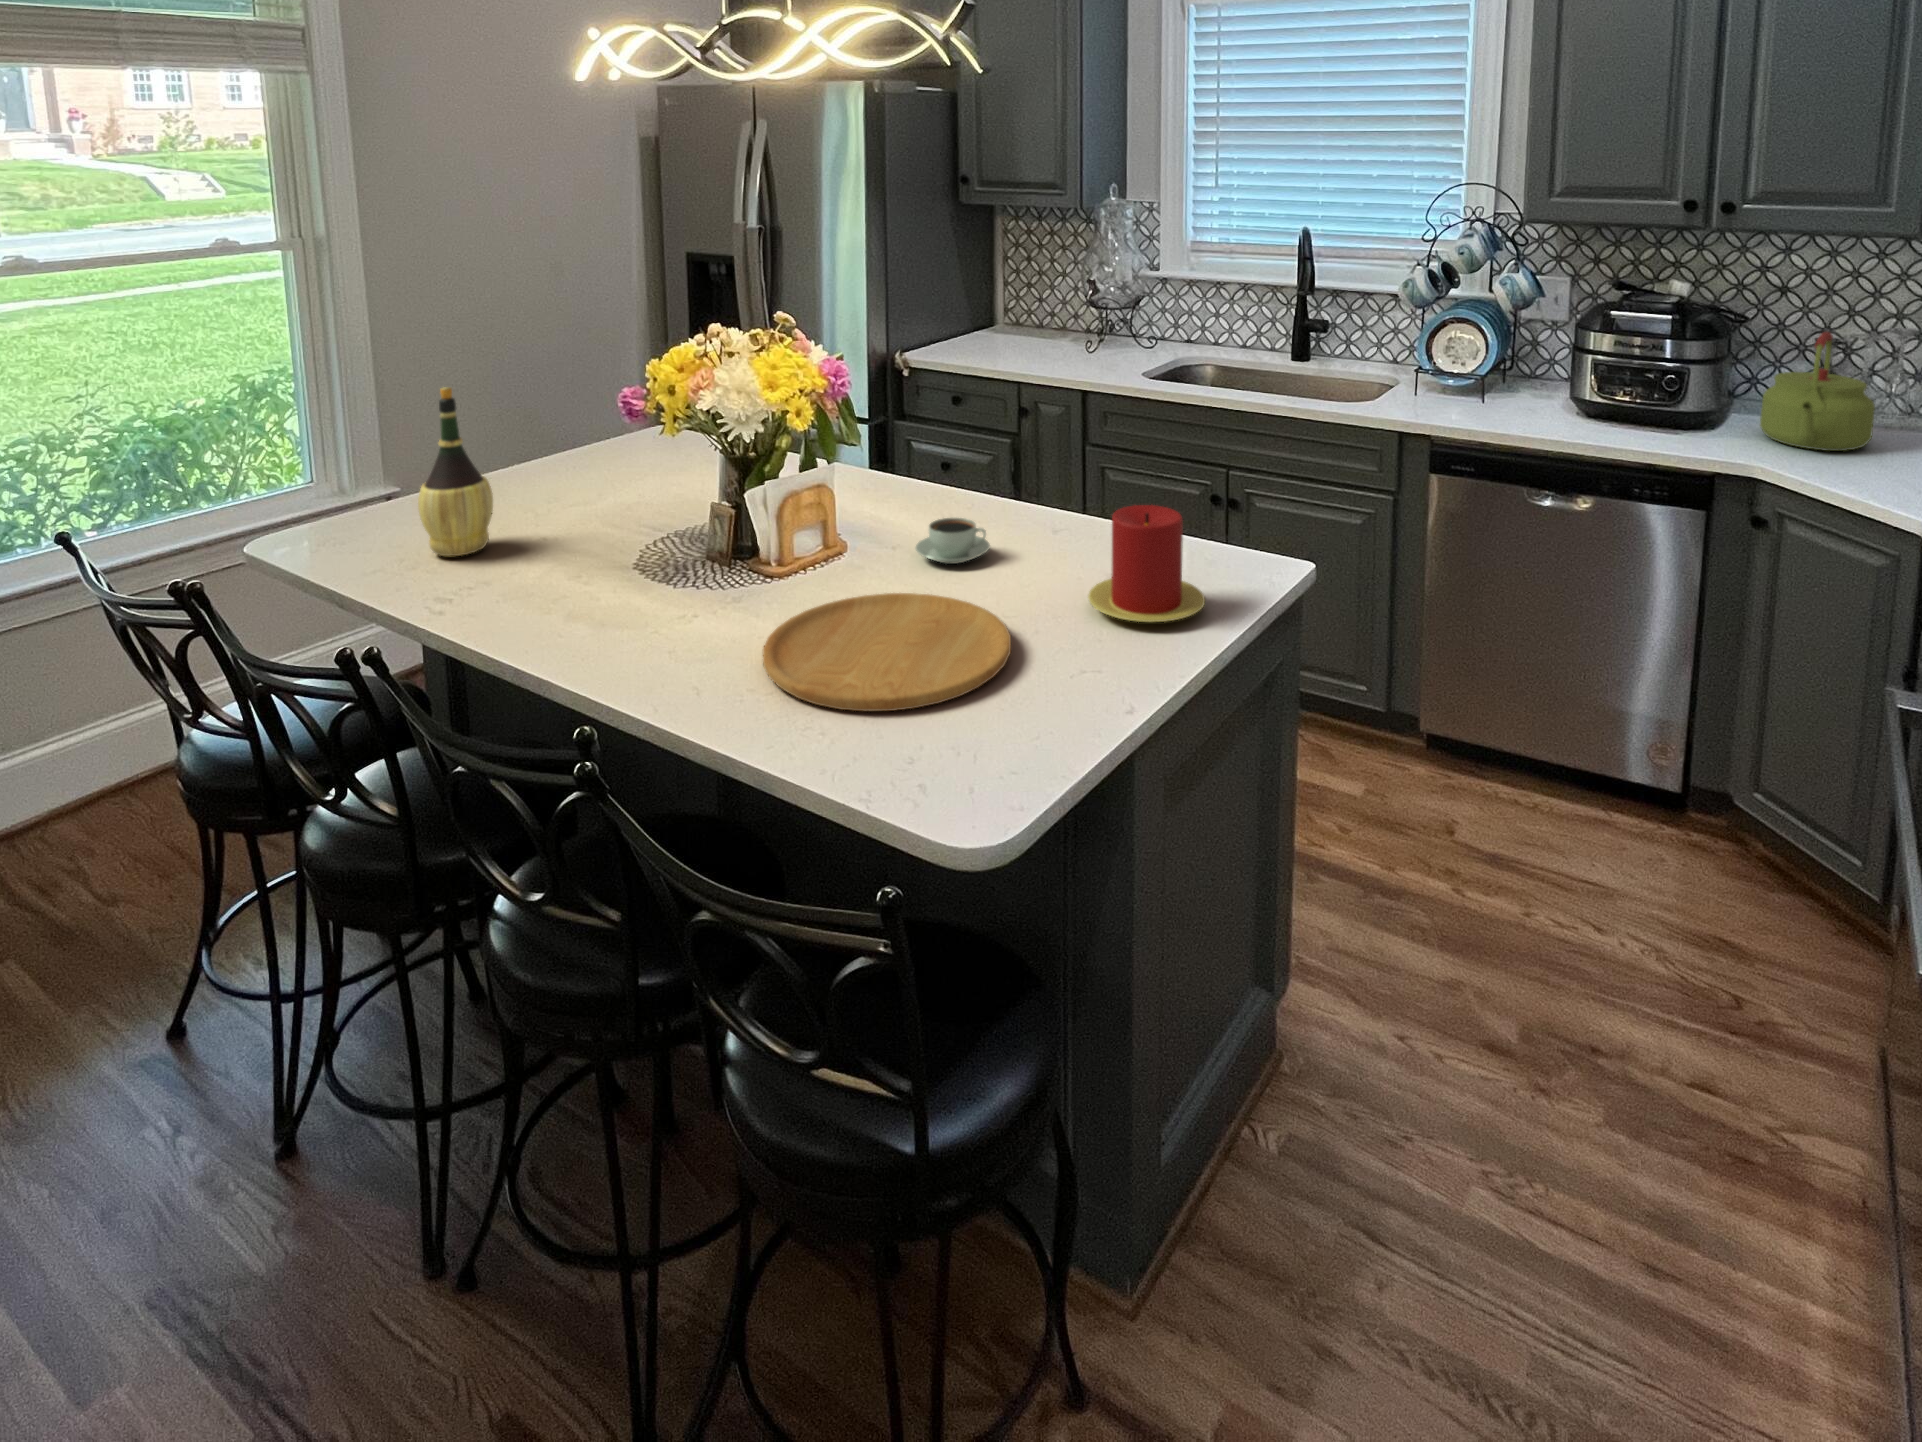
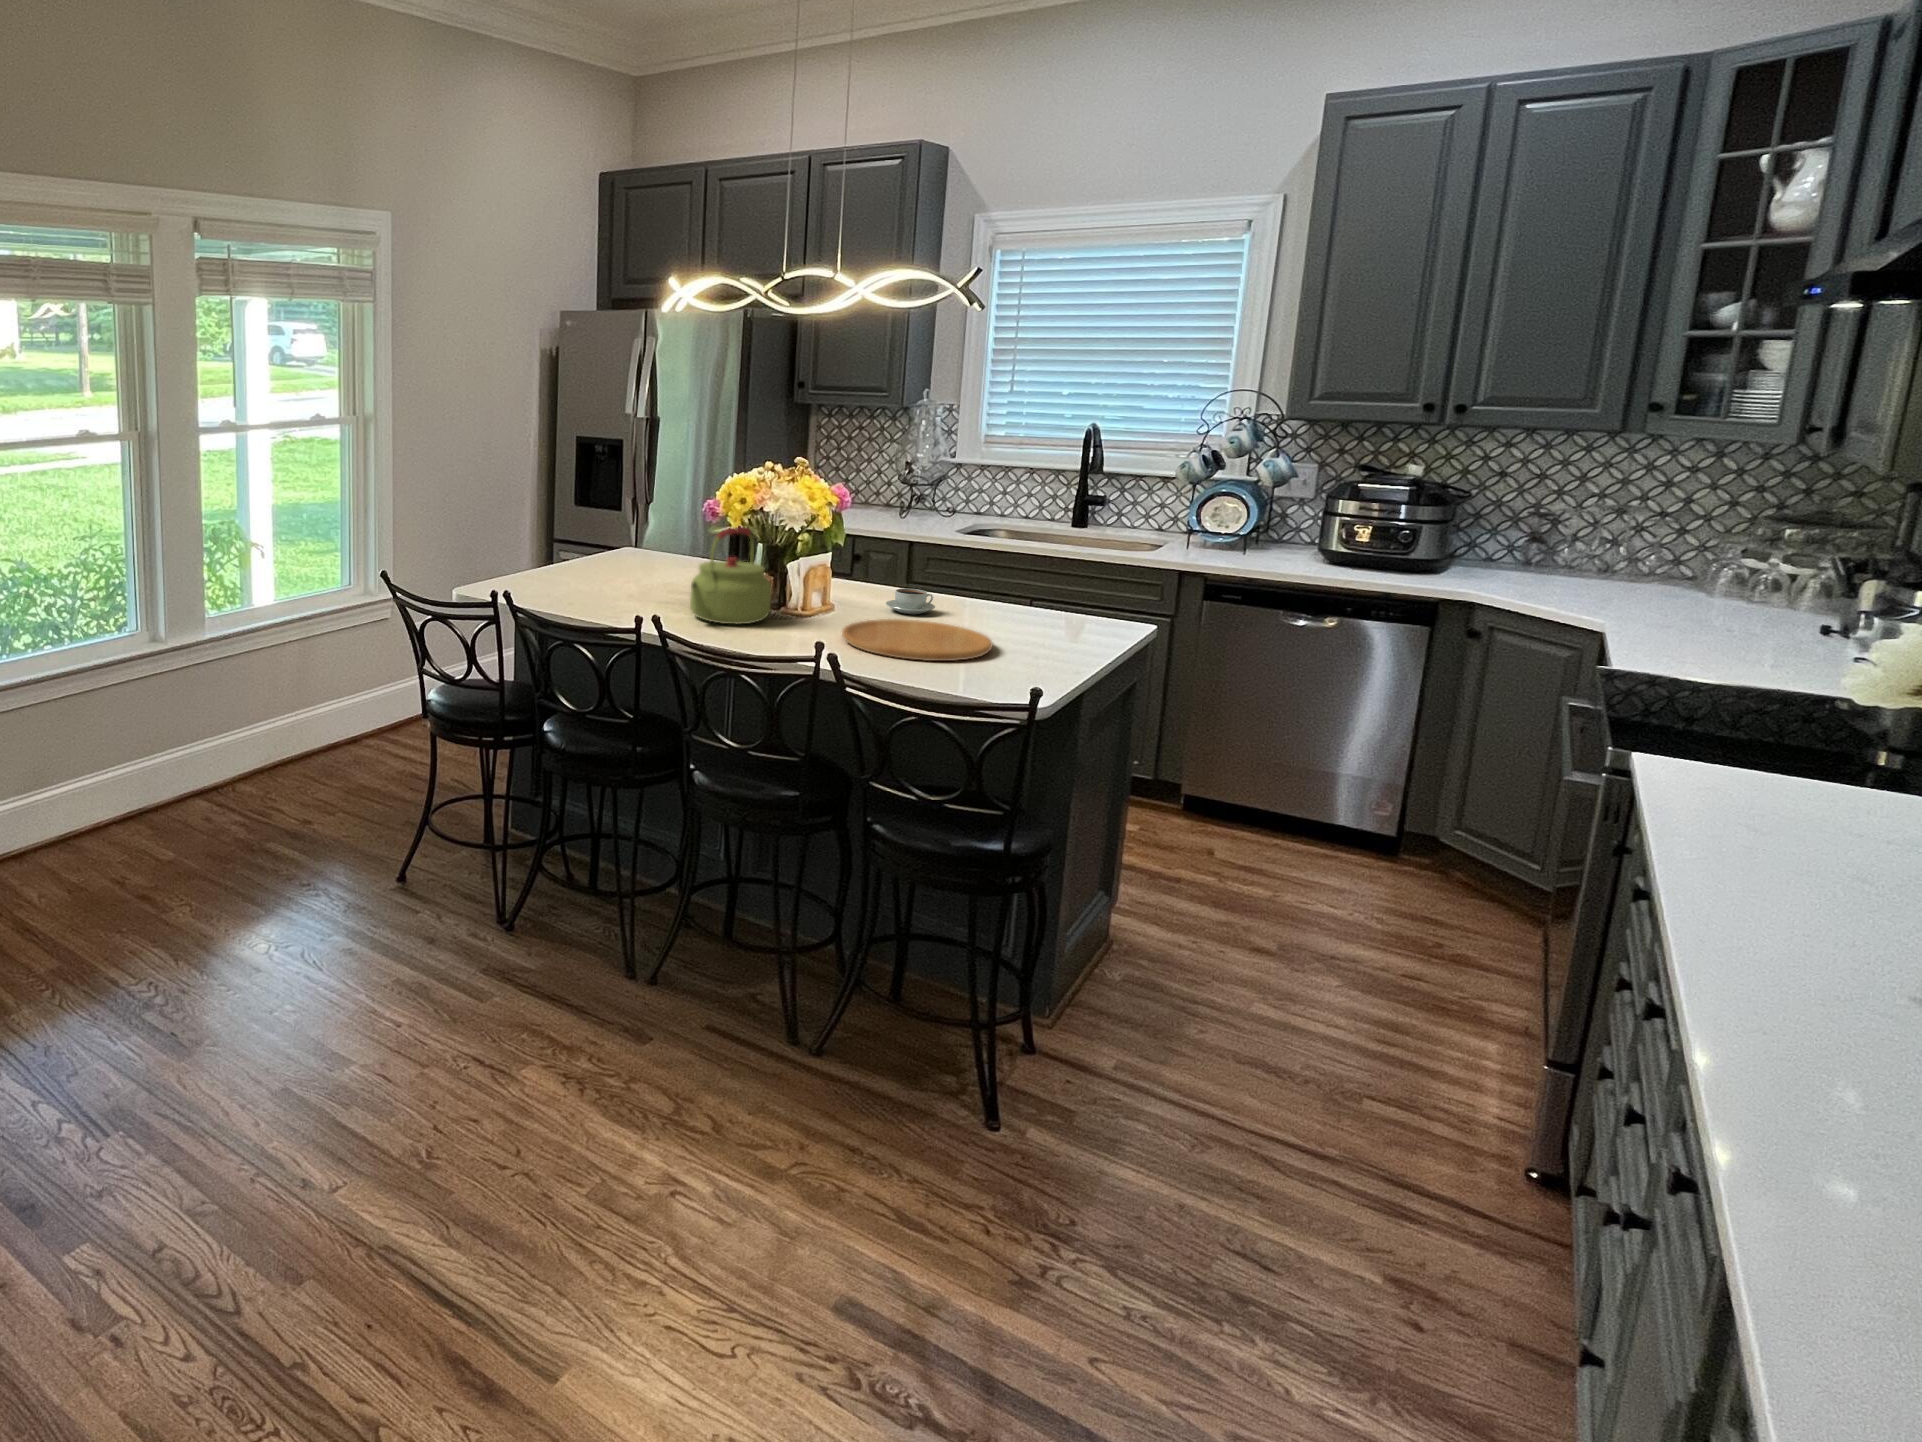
kettle: present [1760,332,1875,451] -> present [690,527,771,624]
wine bottle: present [418,387,493,556] -> none [573,497,615,599]
candle: present [1088,505,1205,622] -> none [1019,574,1097,640]

